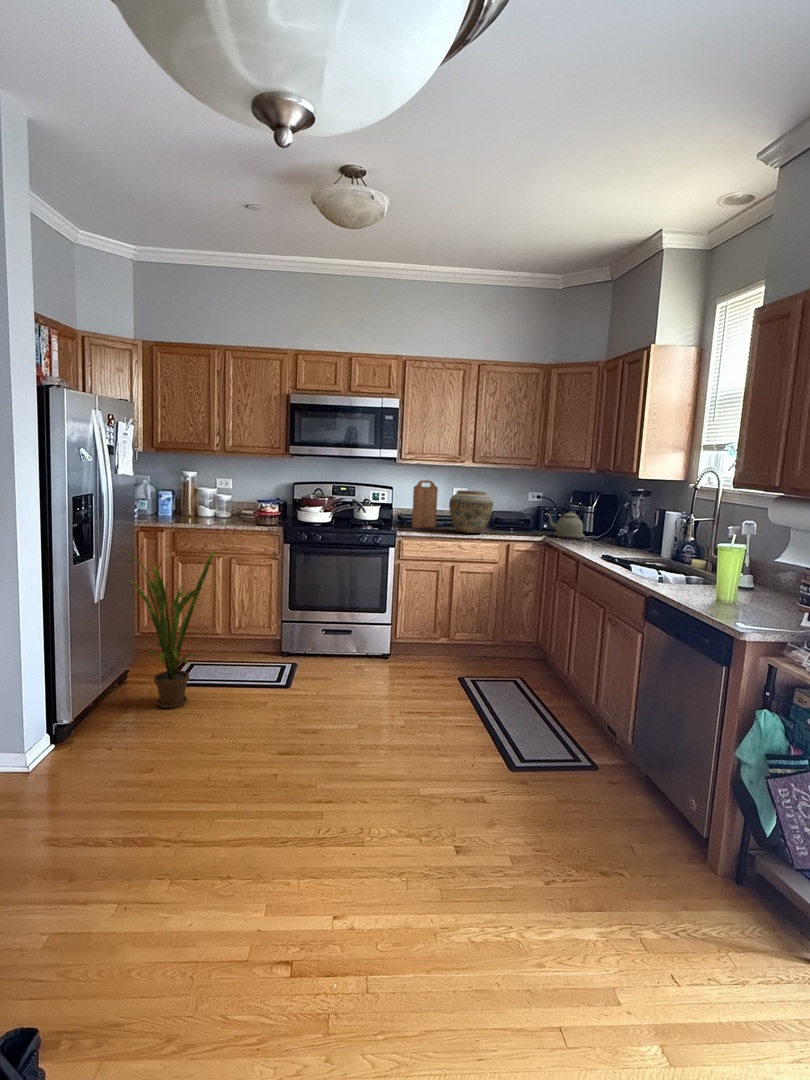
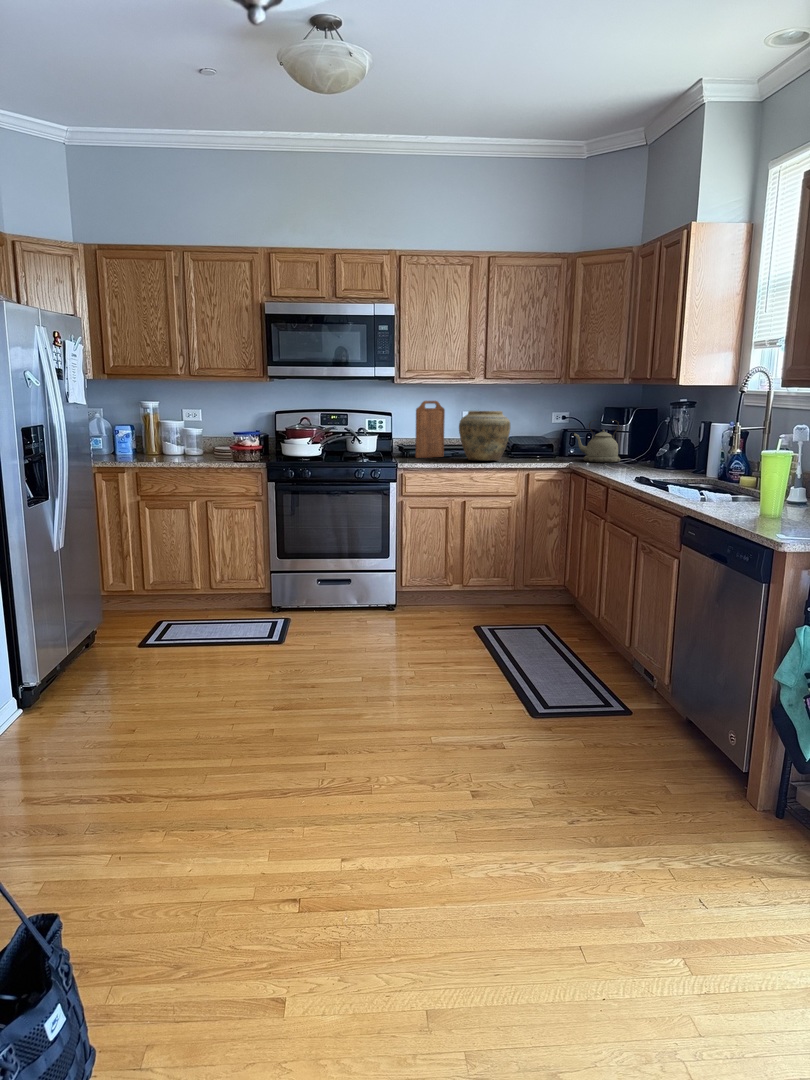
house plant: present [127,549,216,708] -> none [74,486,191,669]

